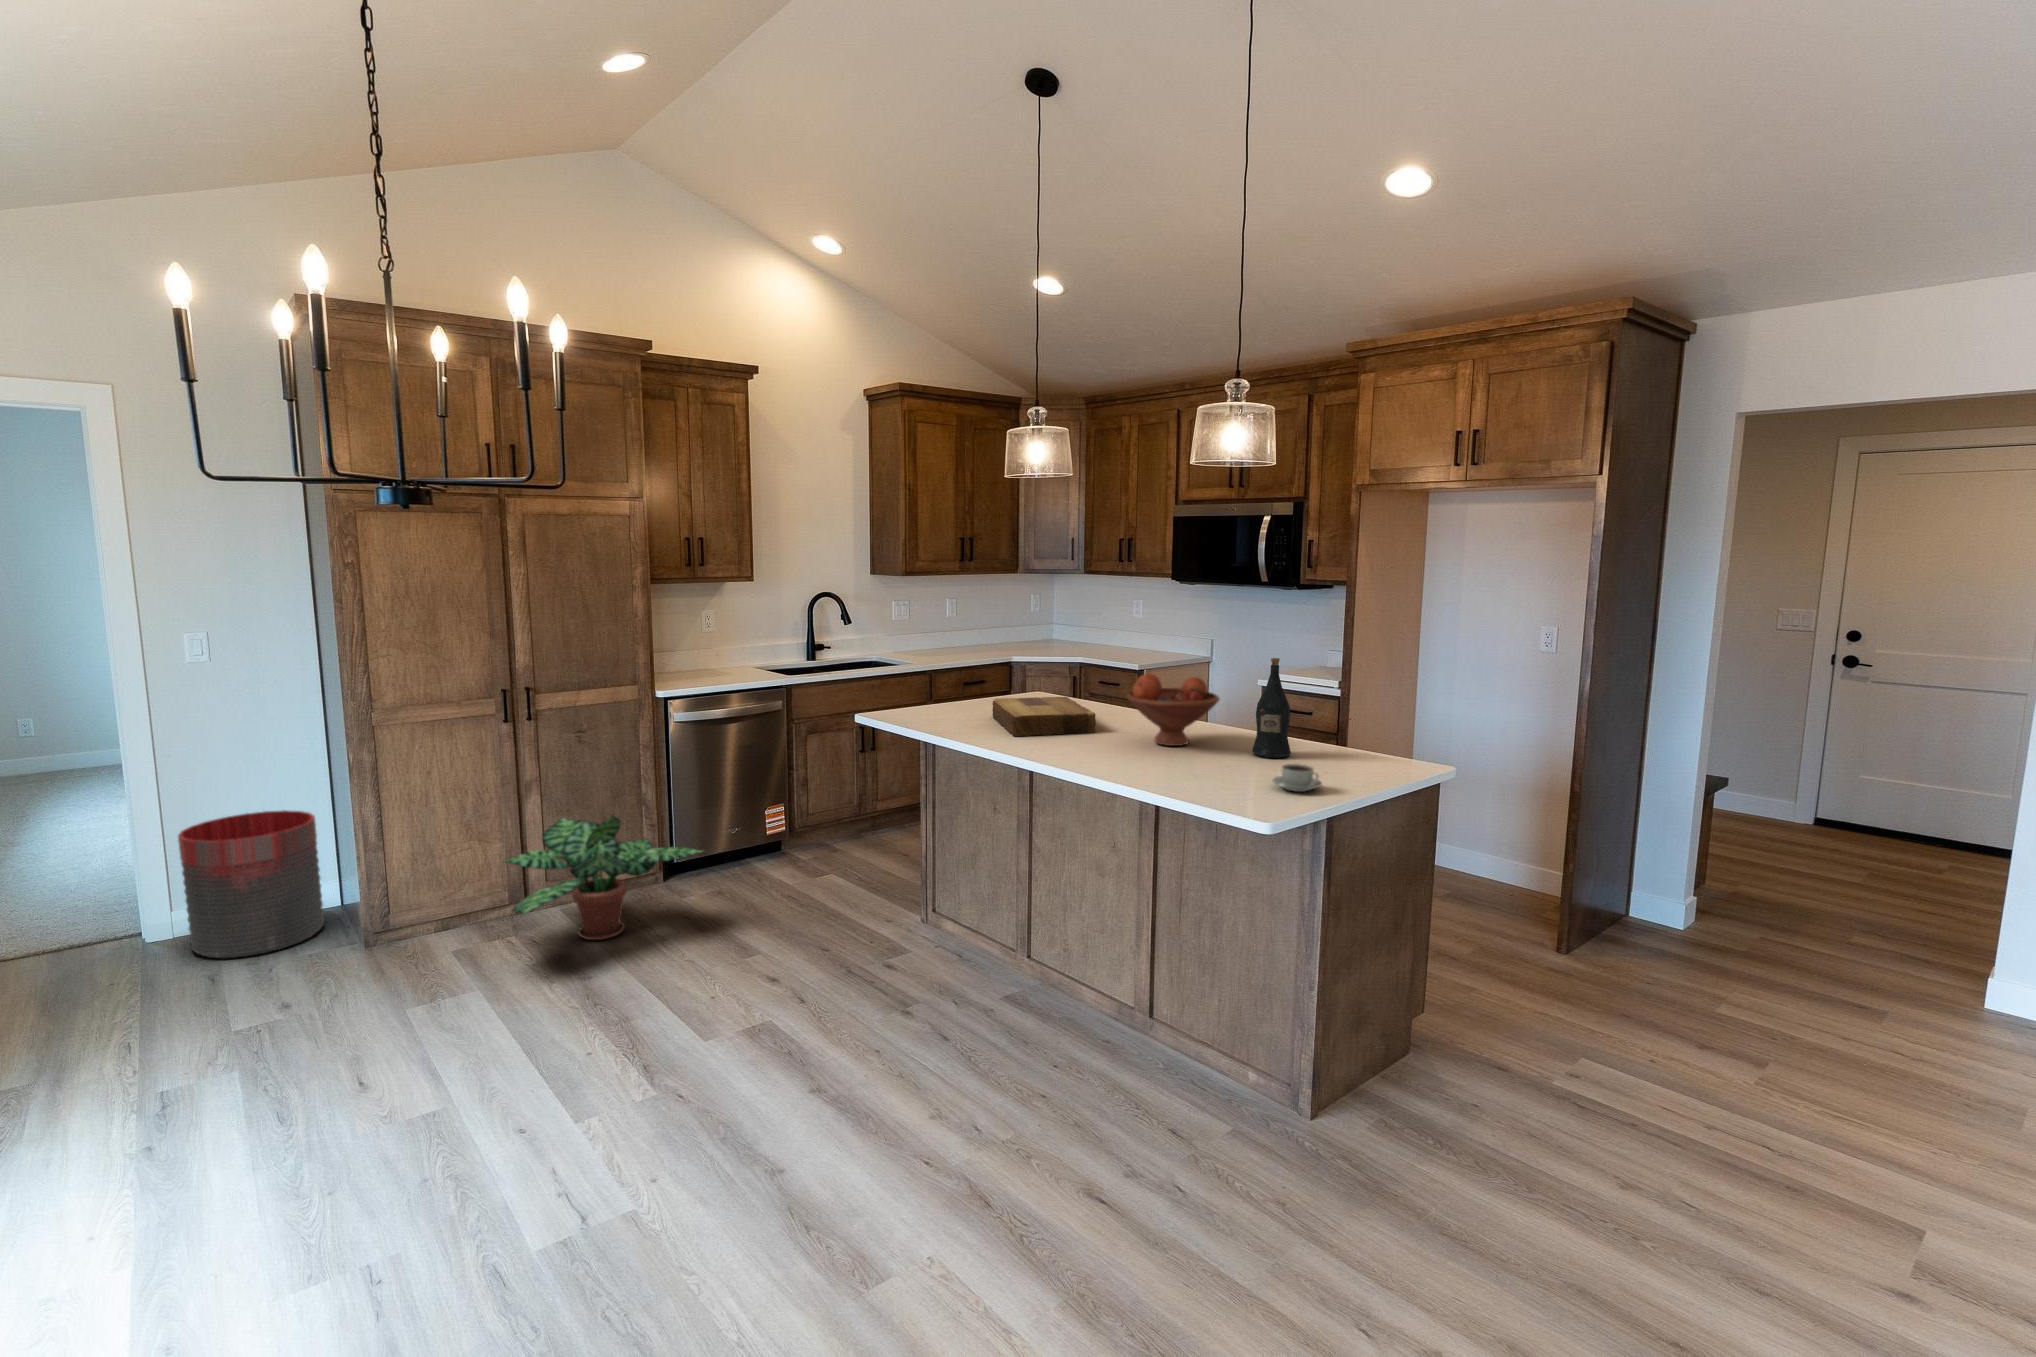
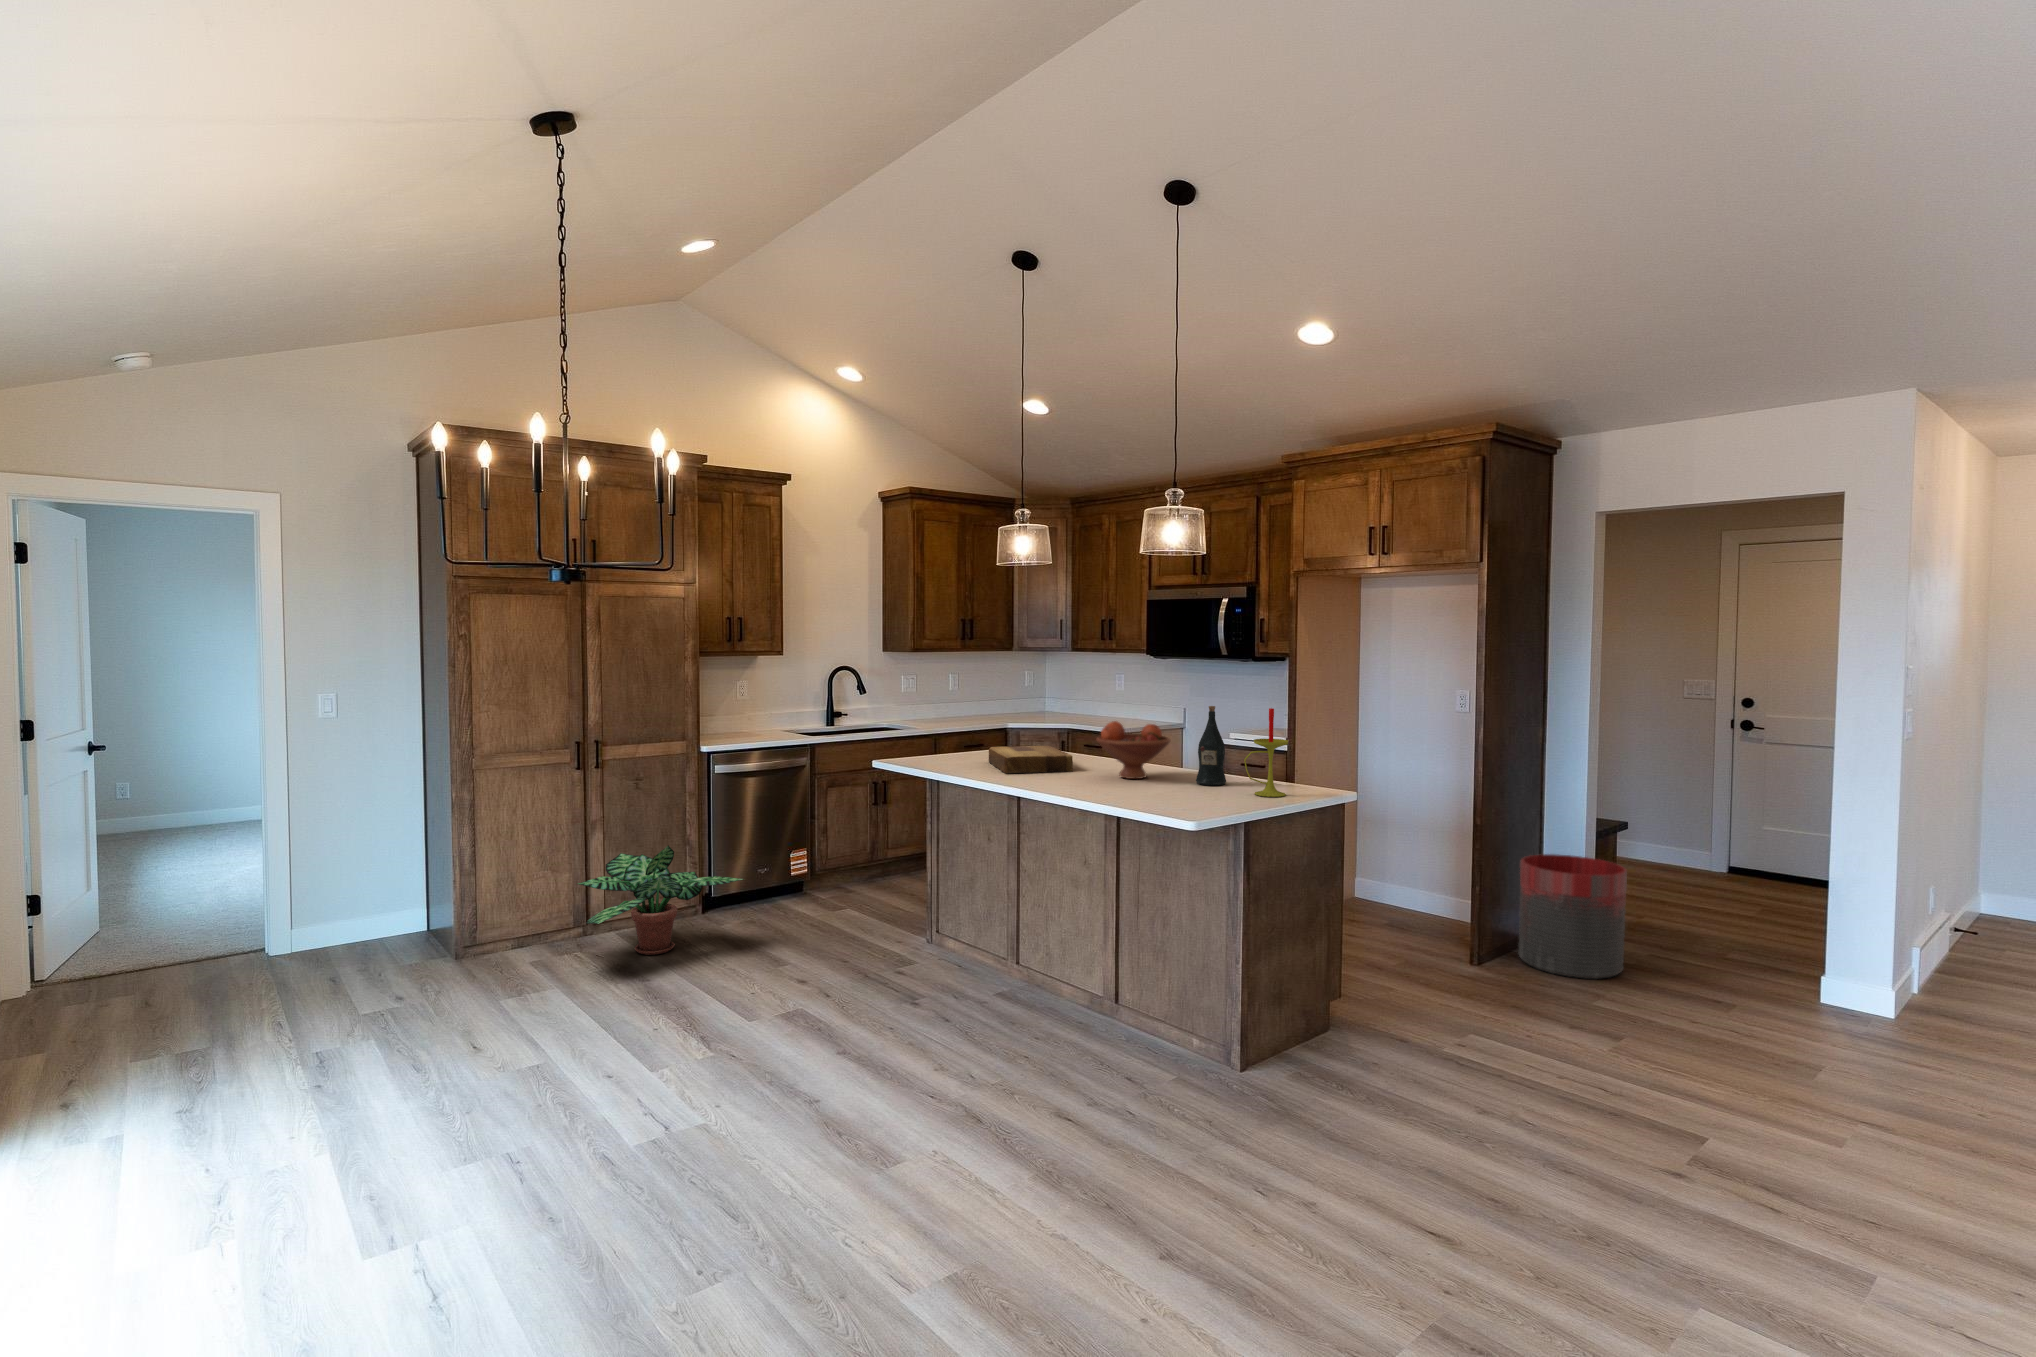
candle: none [1321,663,1380,779] -> present [1244,708,1288,797]
coffee cup: present [1273,764,1322,792] -> none [1204,784,1242,804]
trash can: present [178,810,324,958] -> present [1518,854,1627,979]

